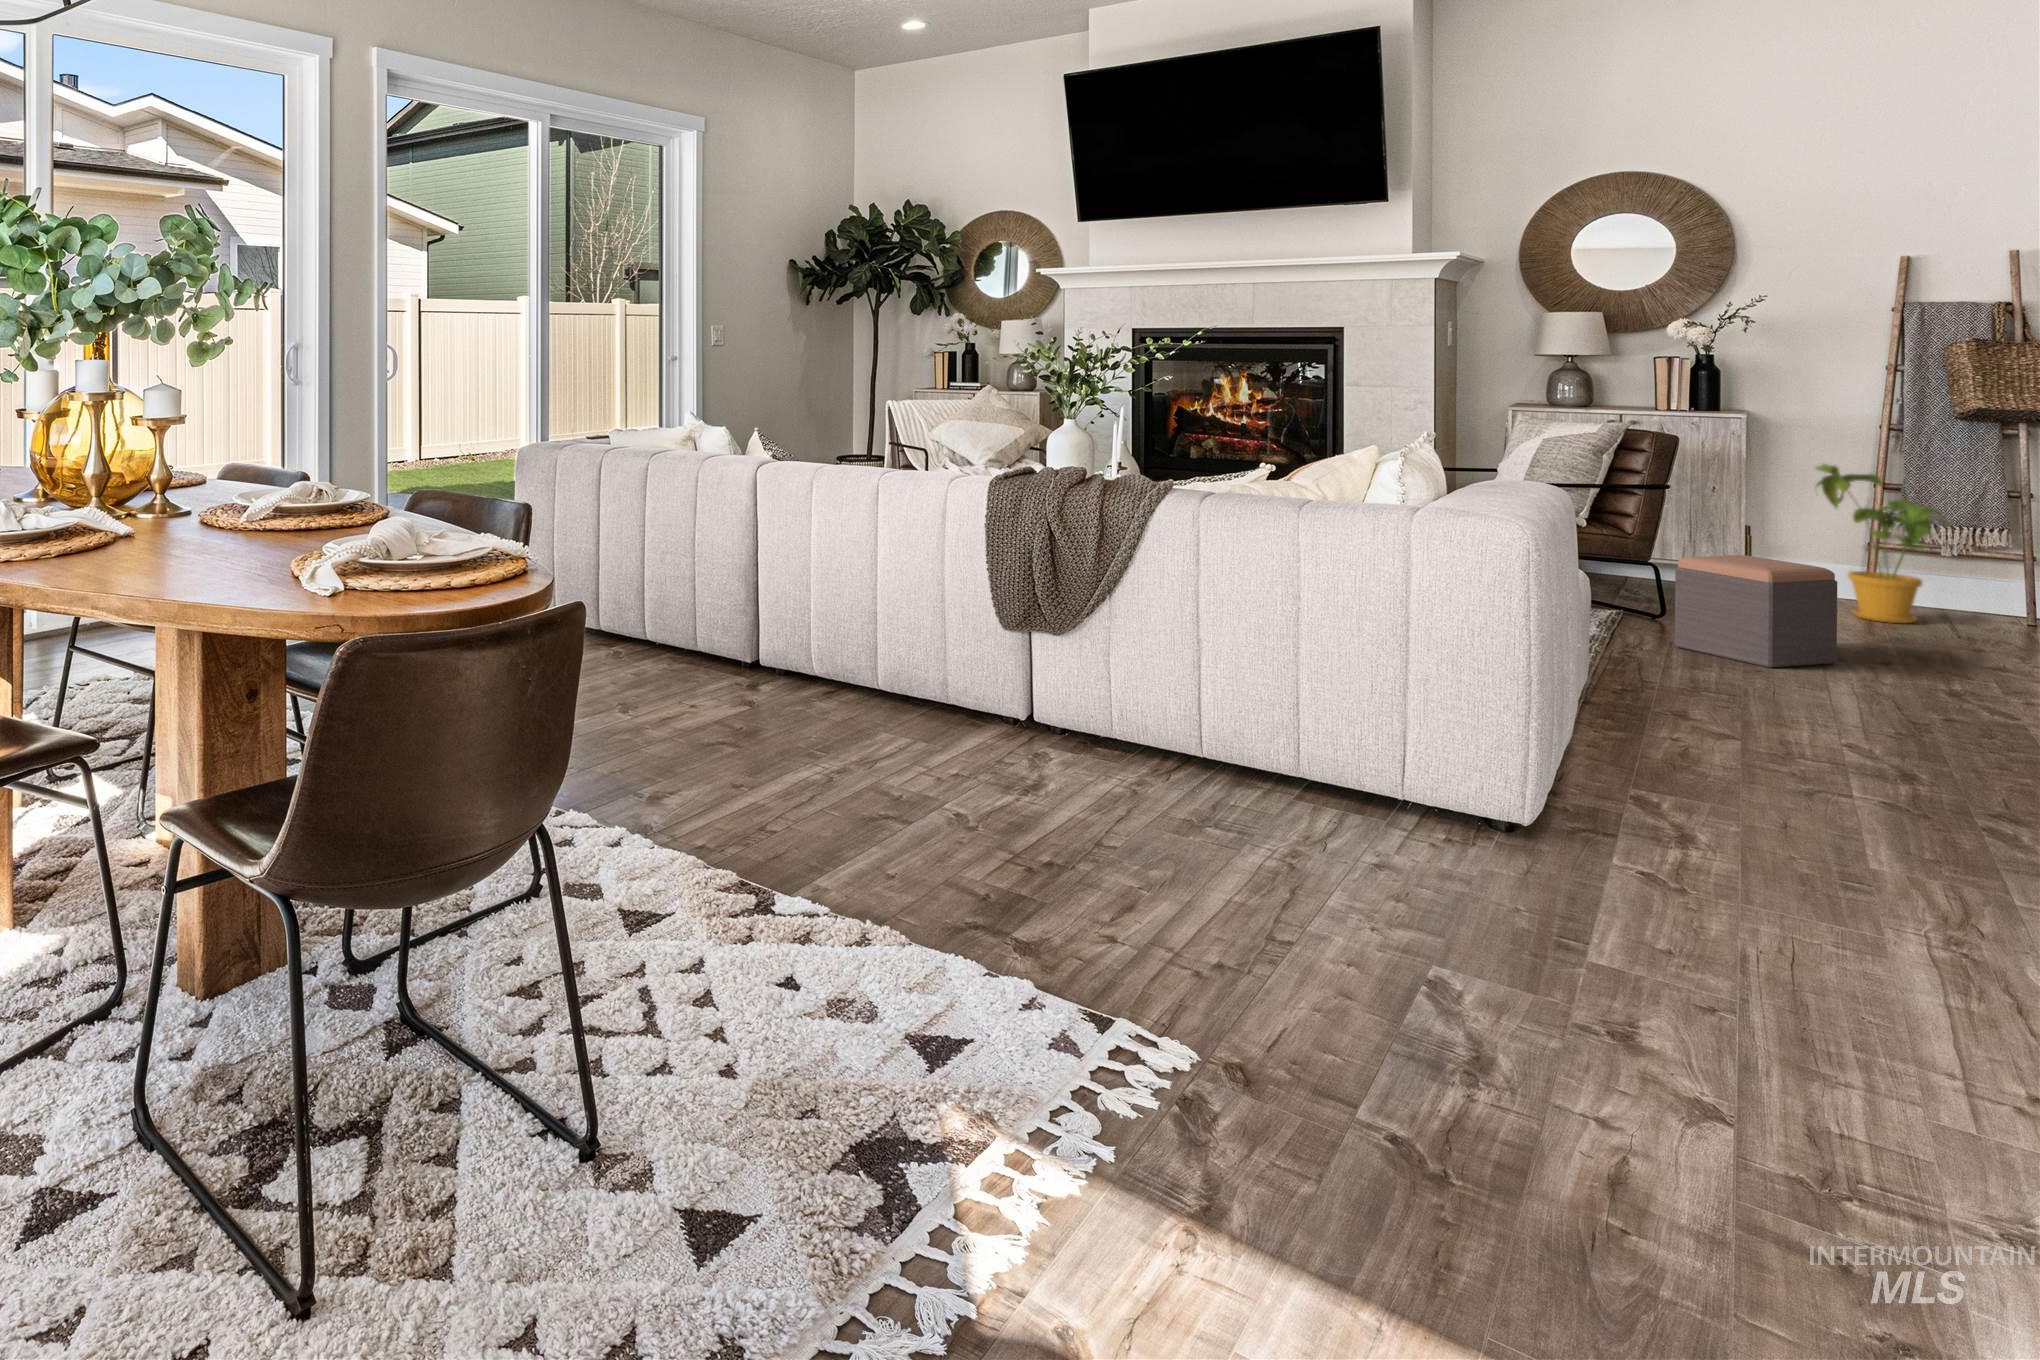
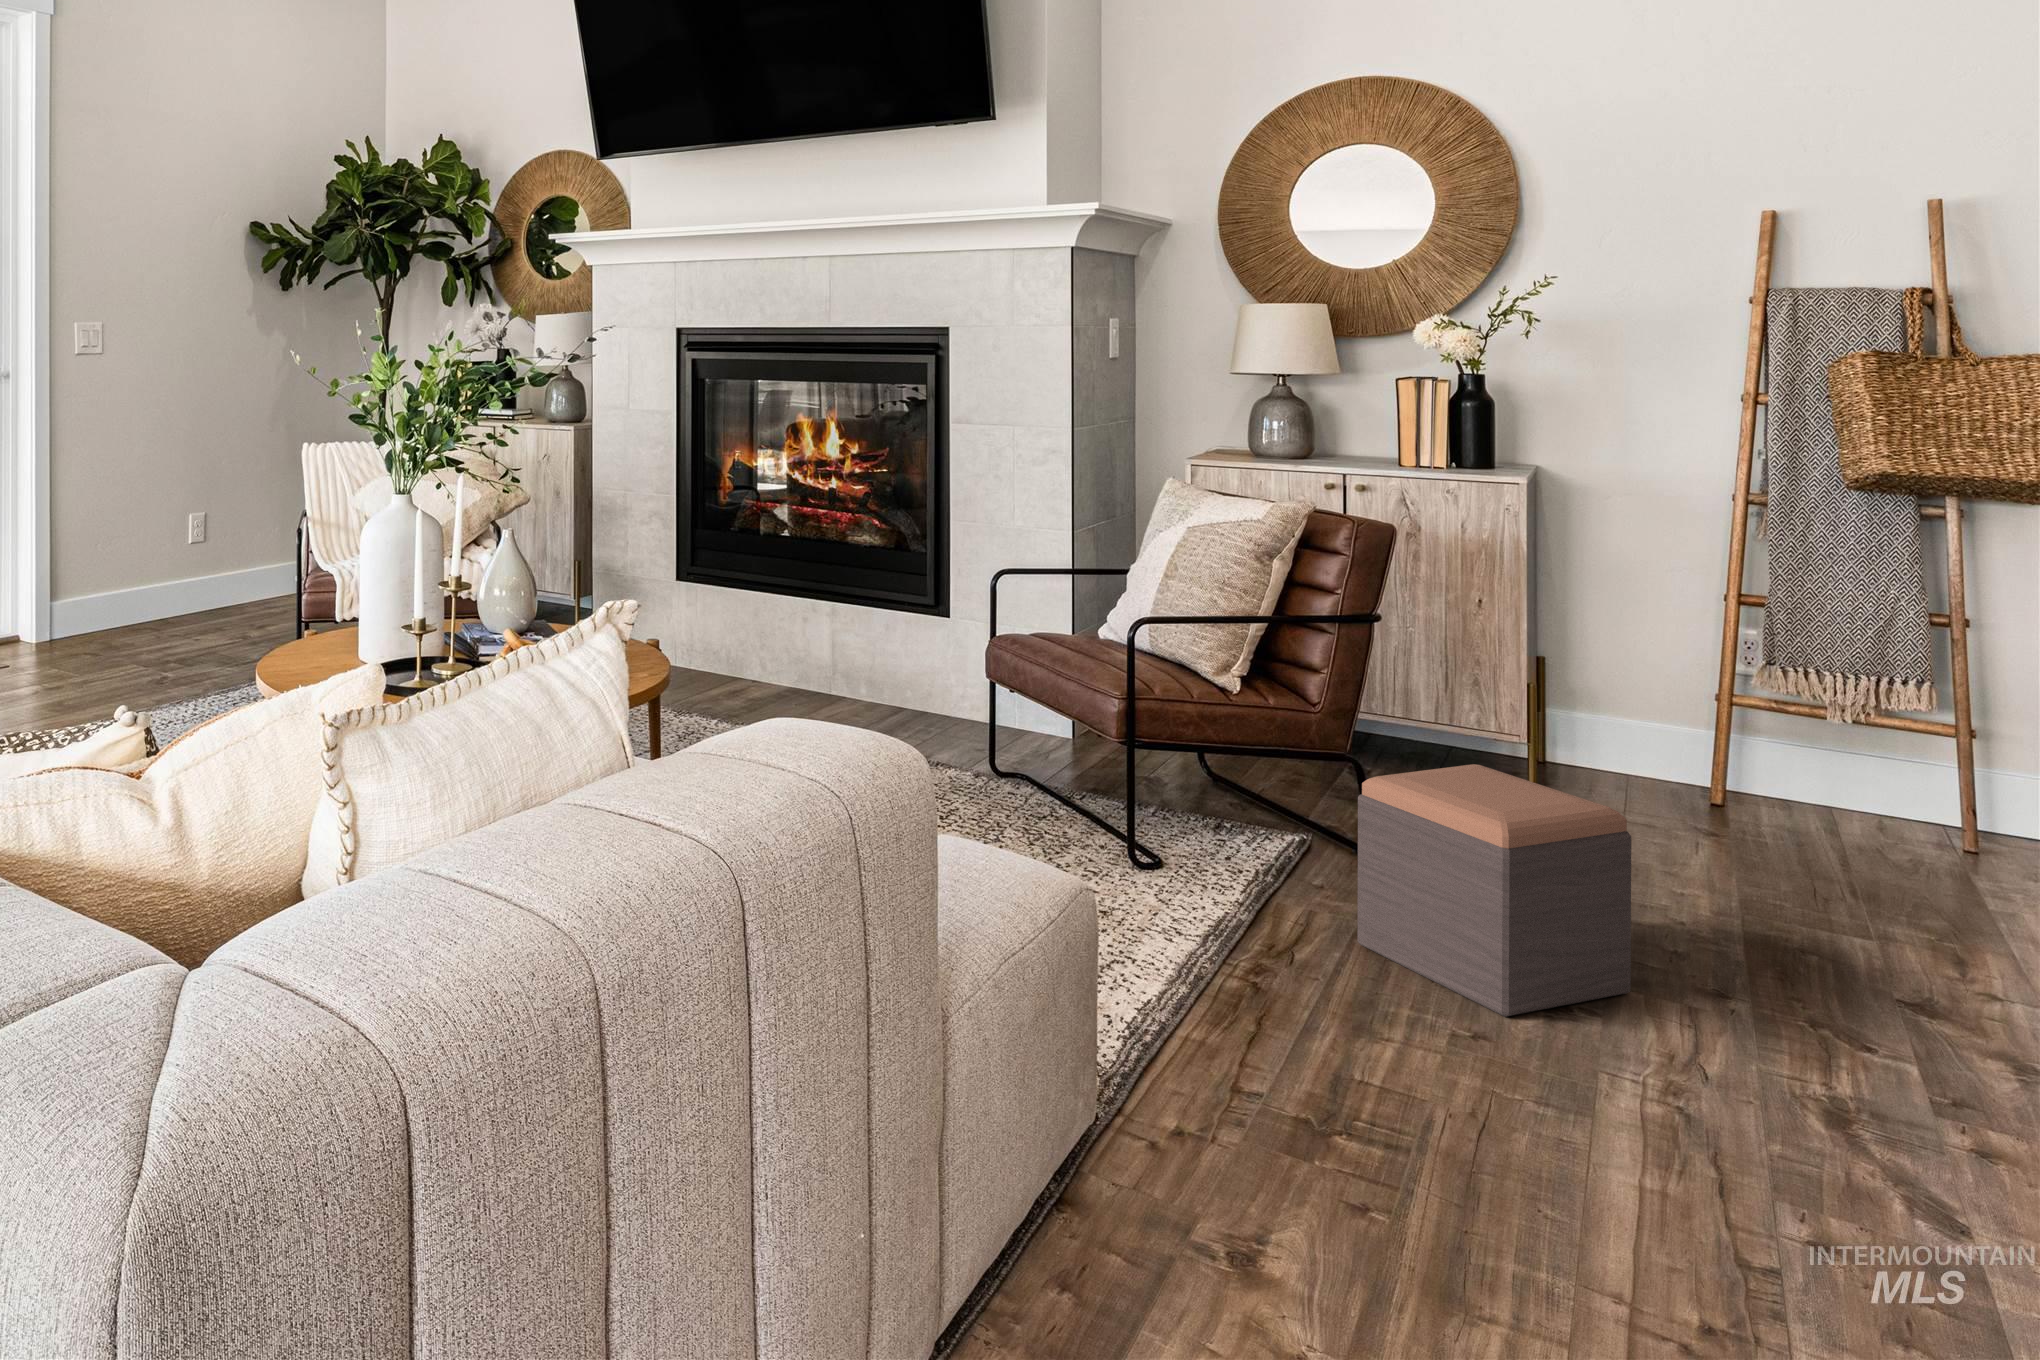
house plant: present [1816,464,1951,623] -> none [1623,568,1839,847]

